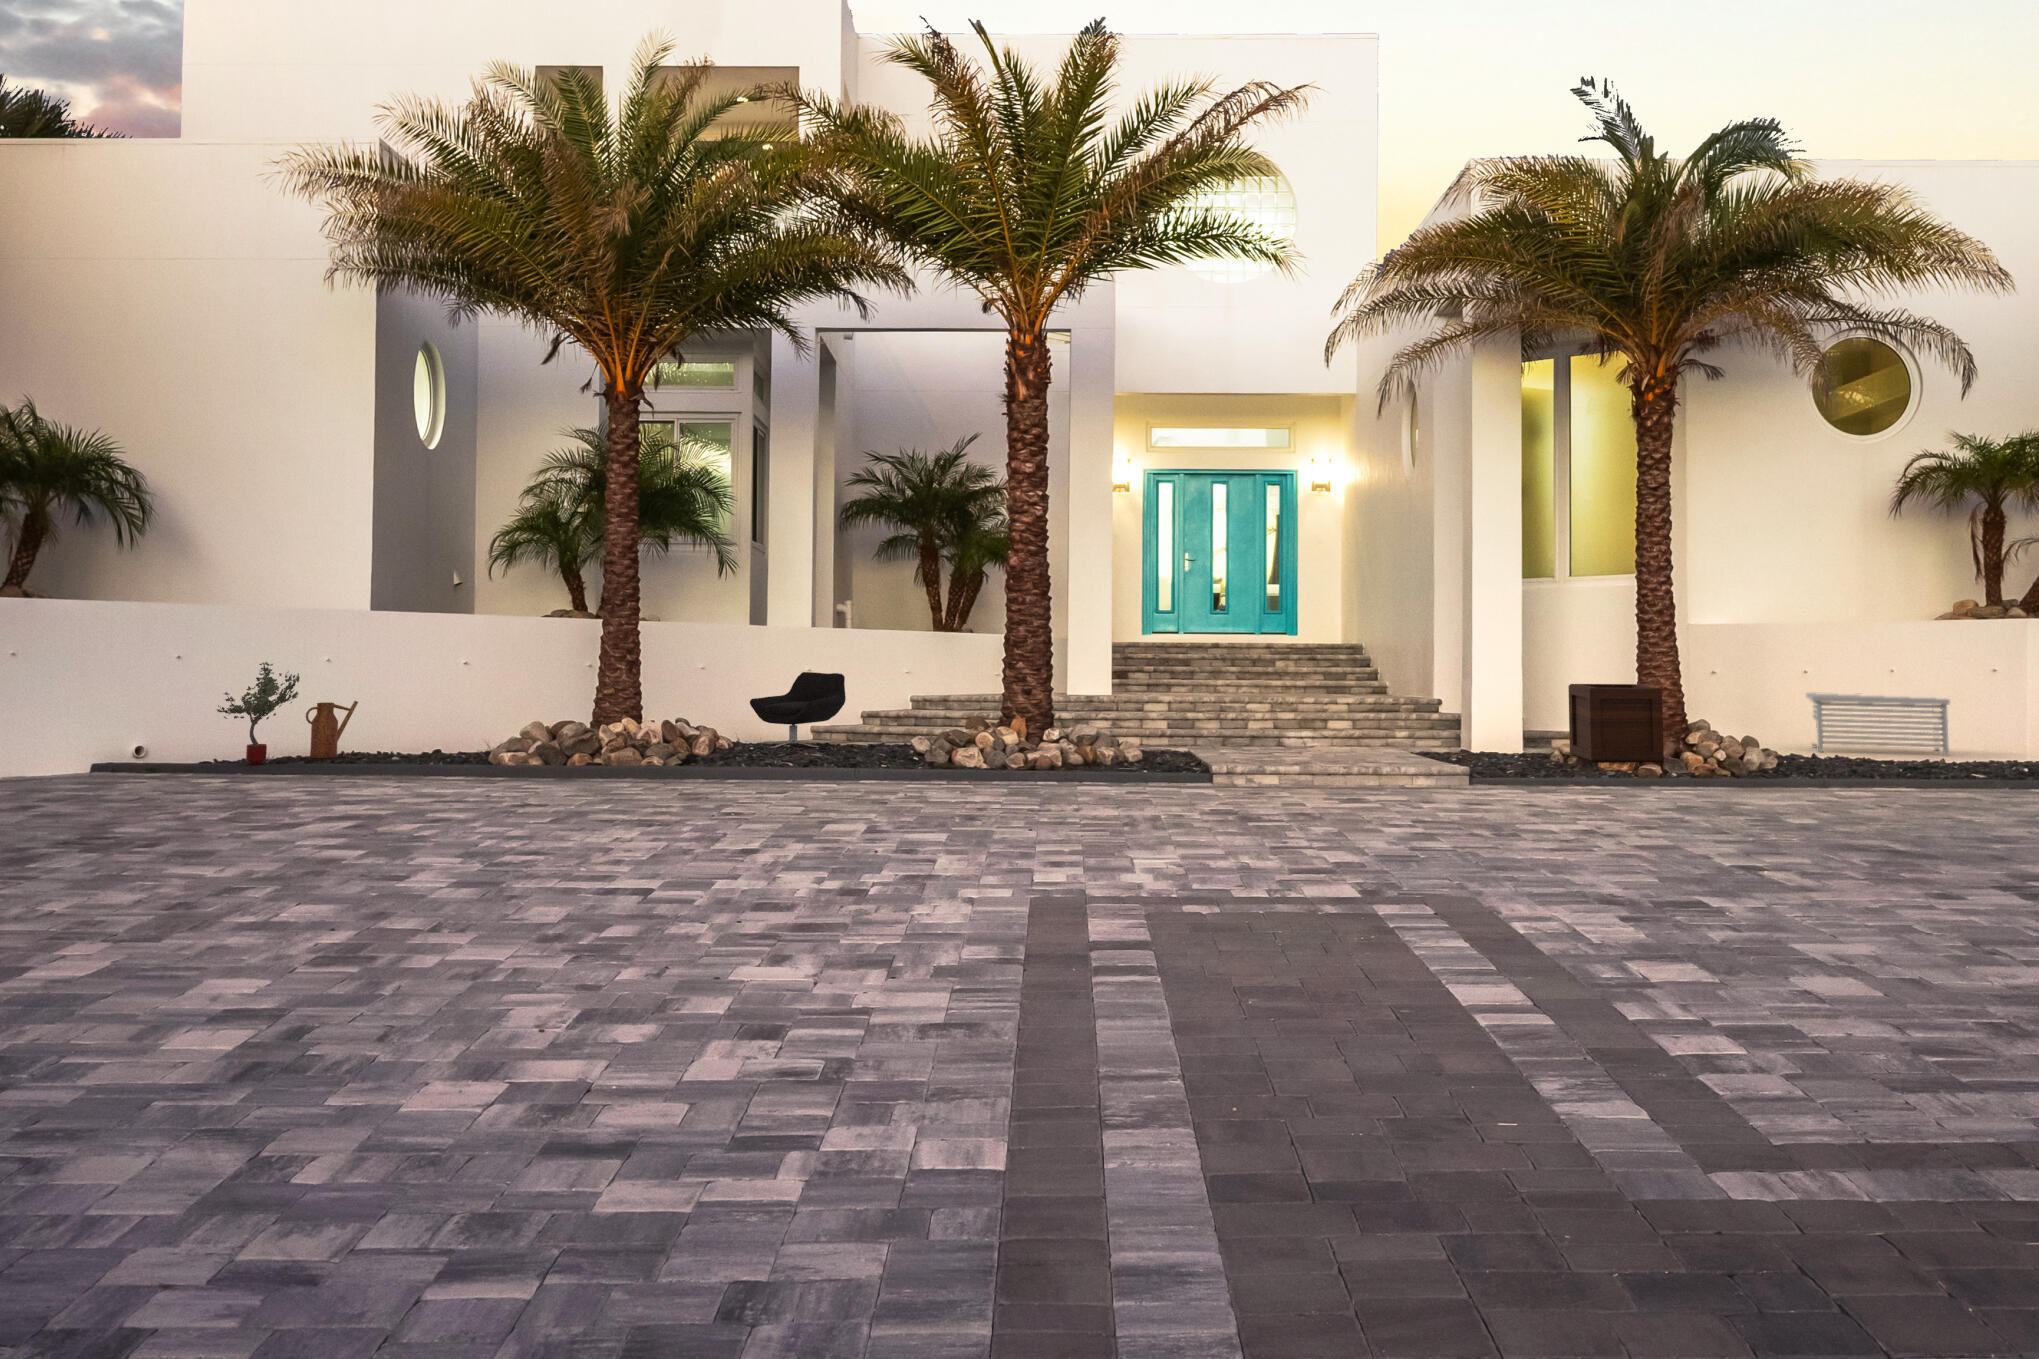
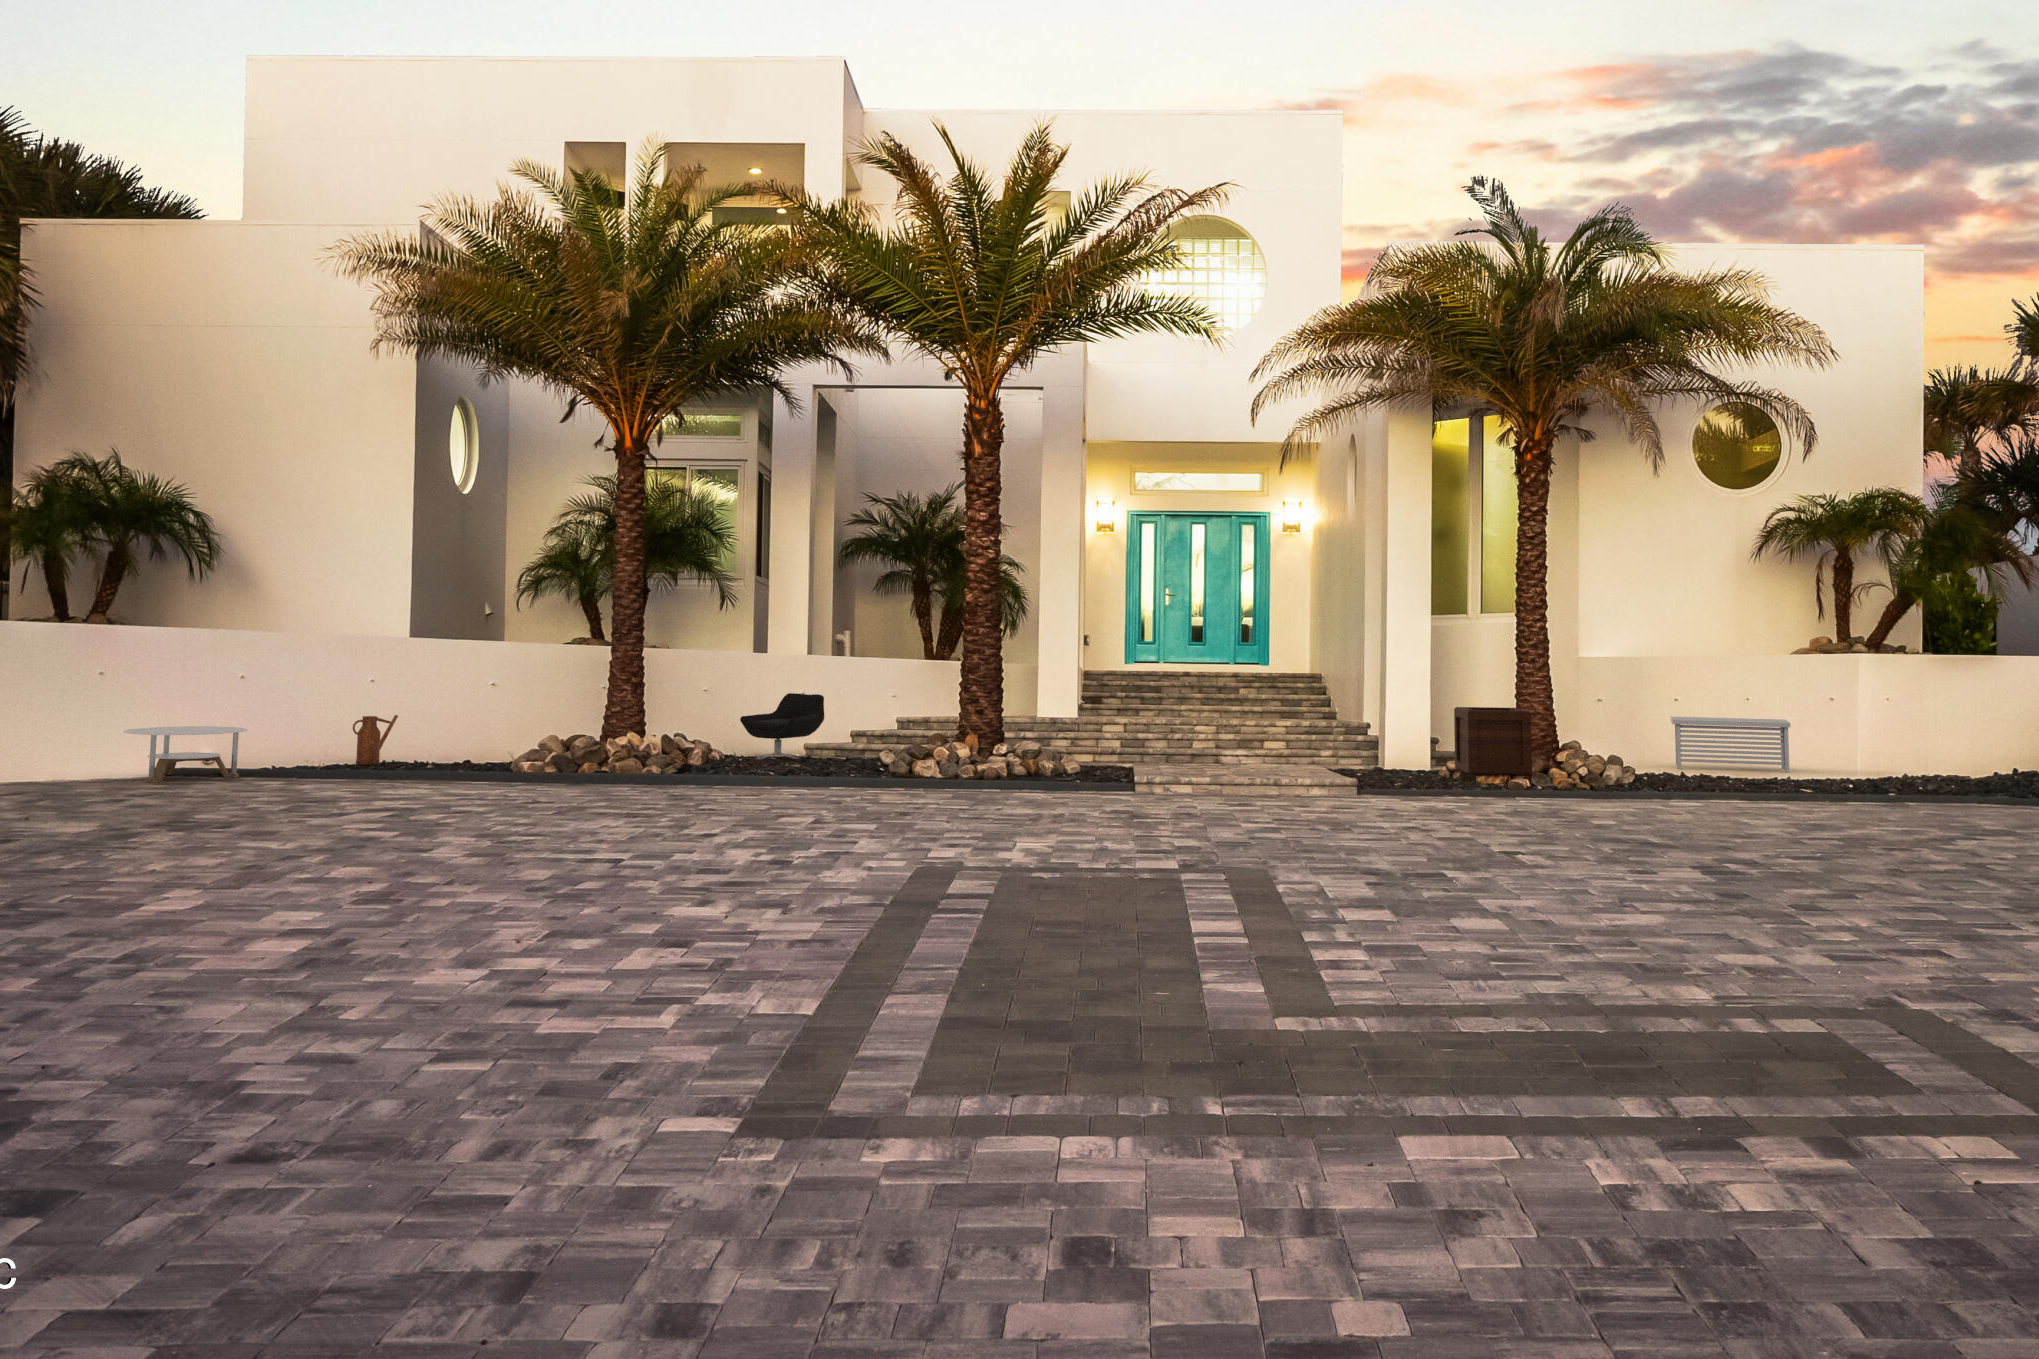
potted tree: present [217,662,300,765] -> none [276,680,348,769]
round table: none [35,717,182,784] -> present [123,726,247,782]

